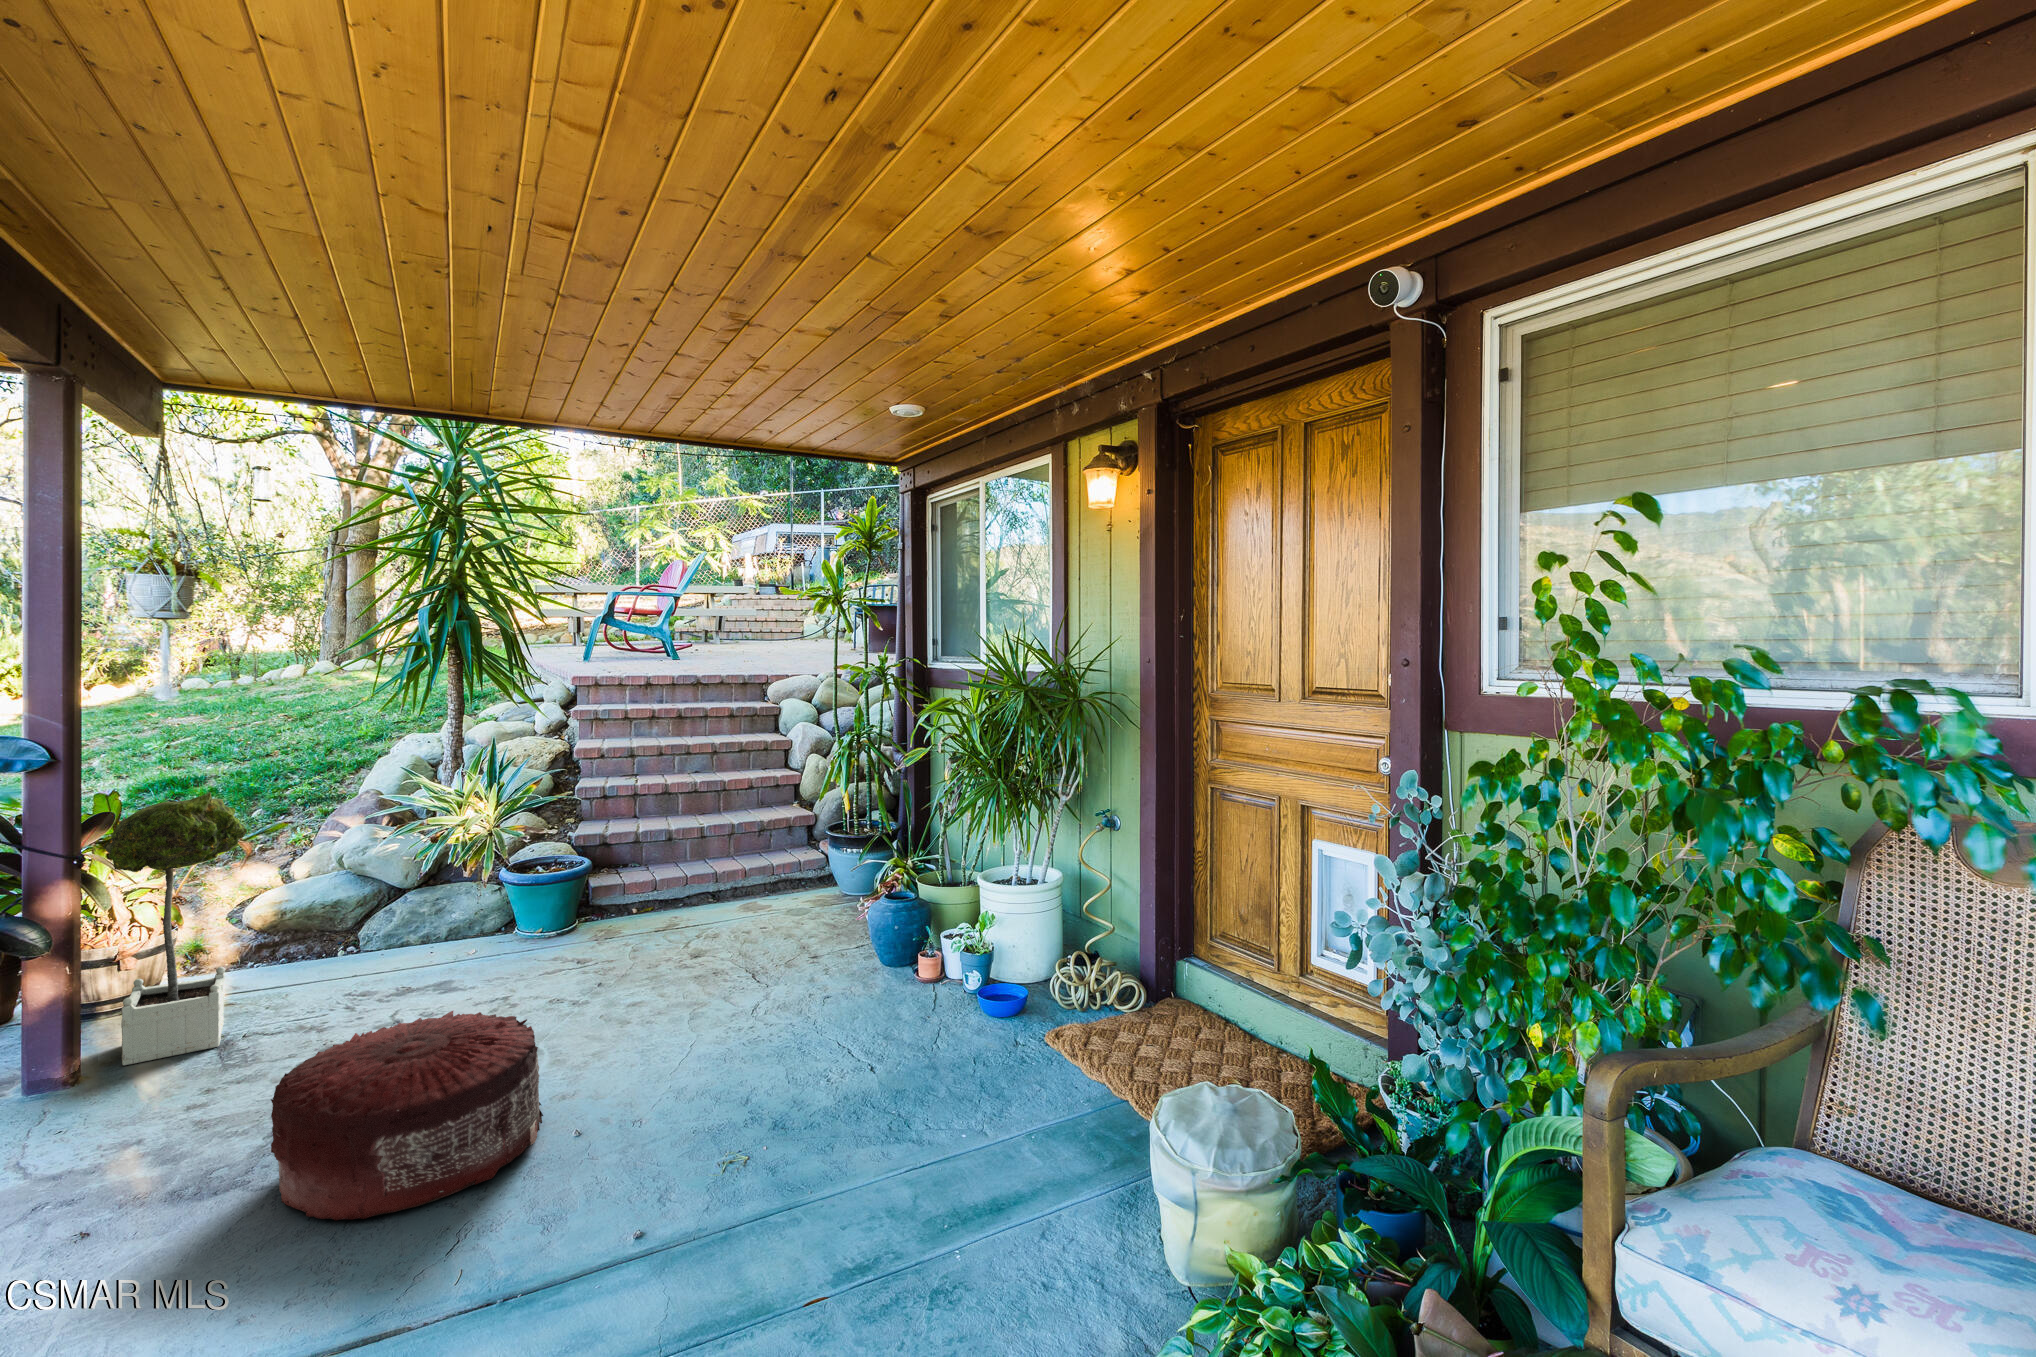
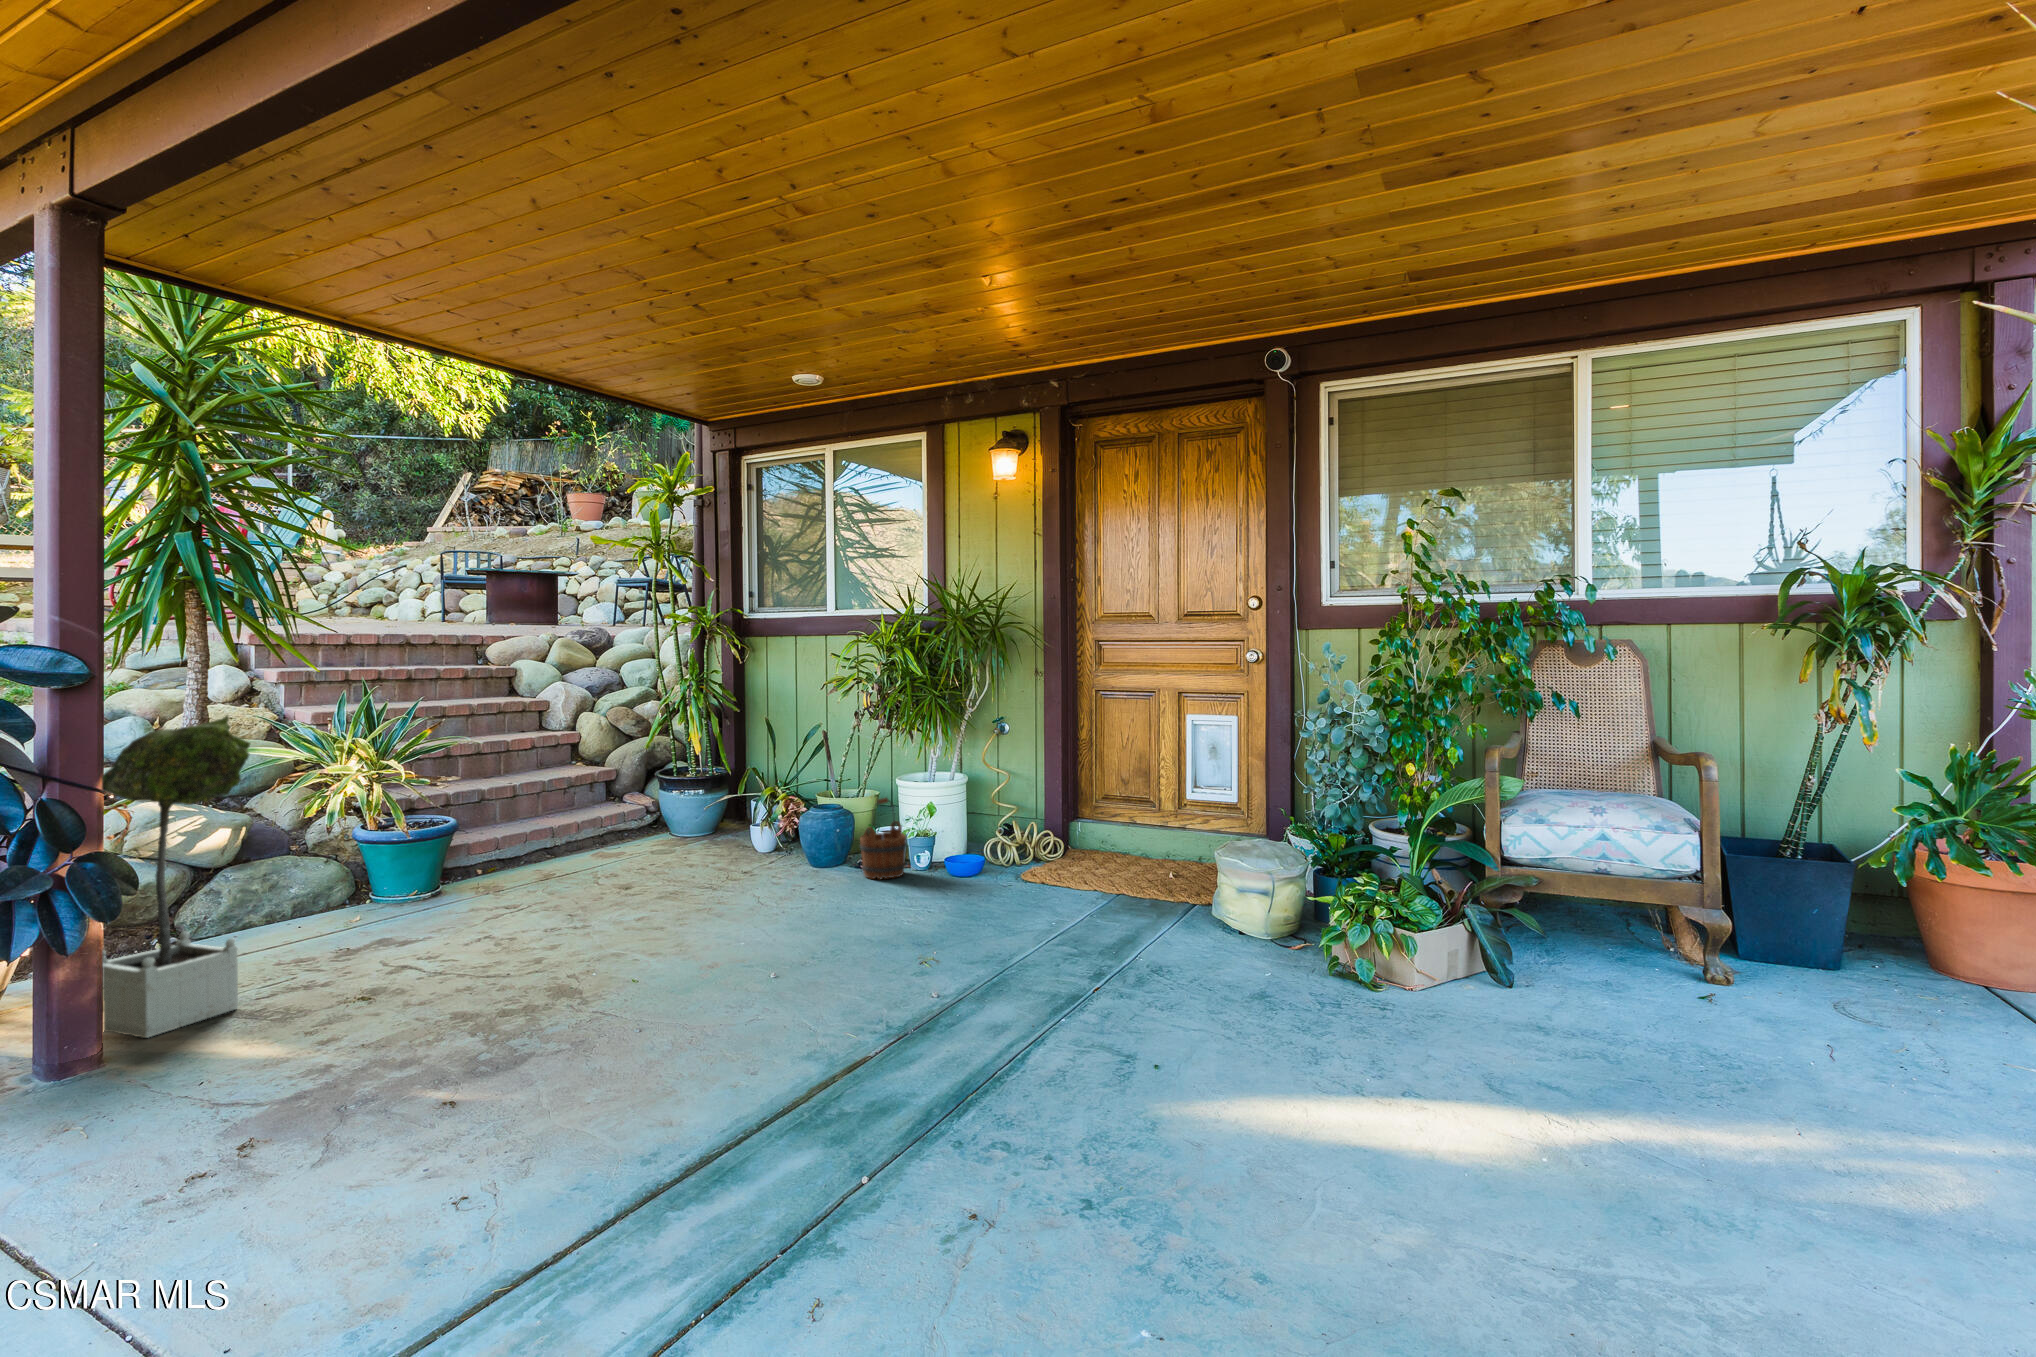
wooden bucket: none [883,903,941,1003] -> present [860,798,907,879]
pouf: present [271,1011,543,1220] -> none [581,883,790,1034]

